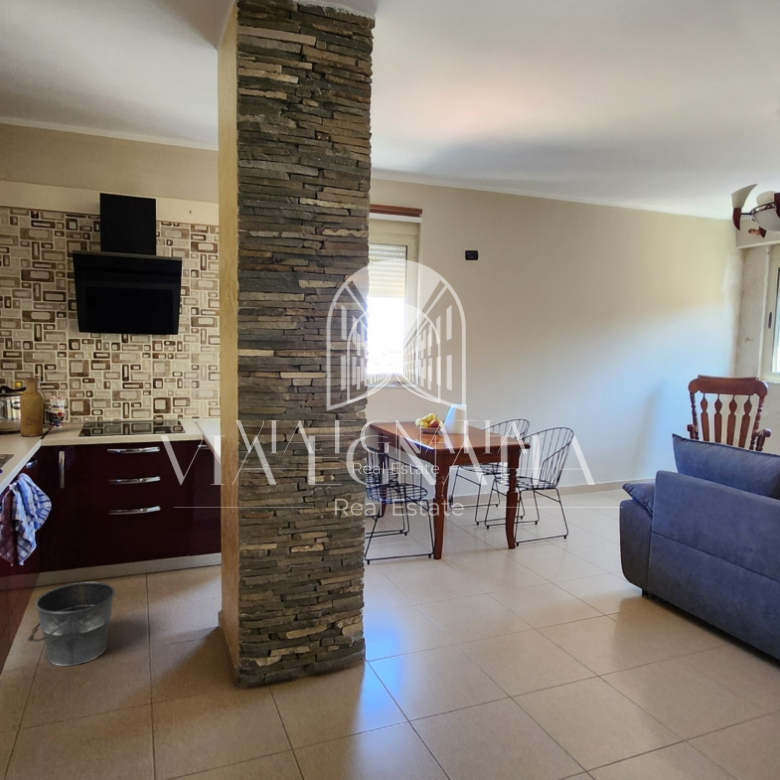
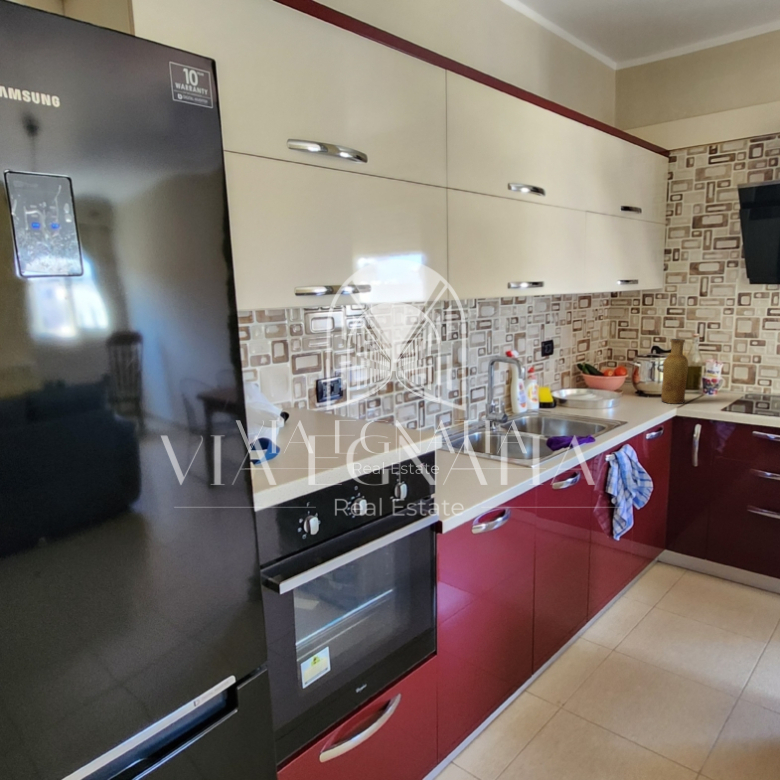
bucket: present [28,582,115,666] -> none [611,579,710,680]

